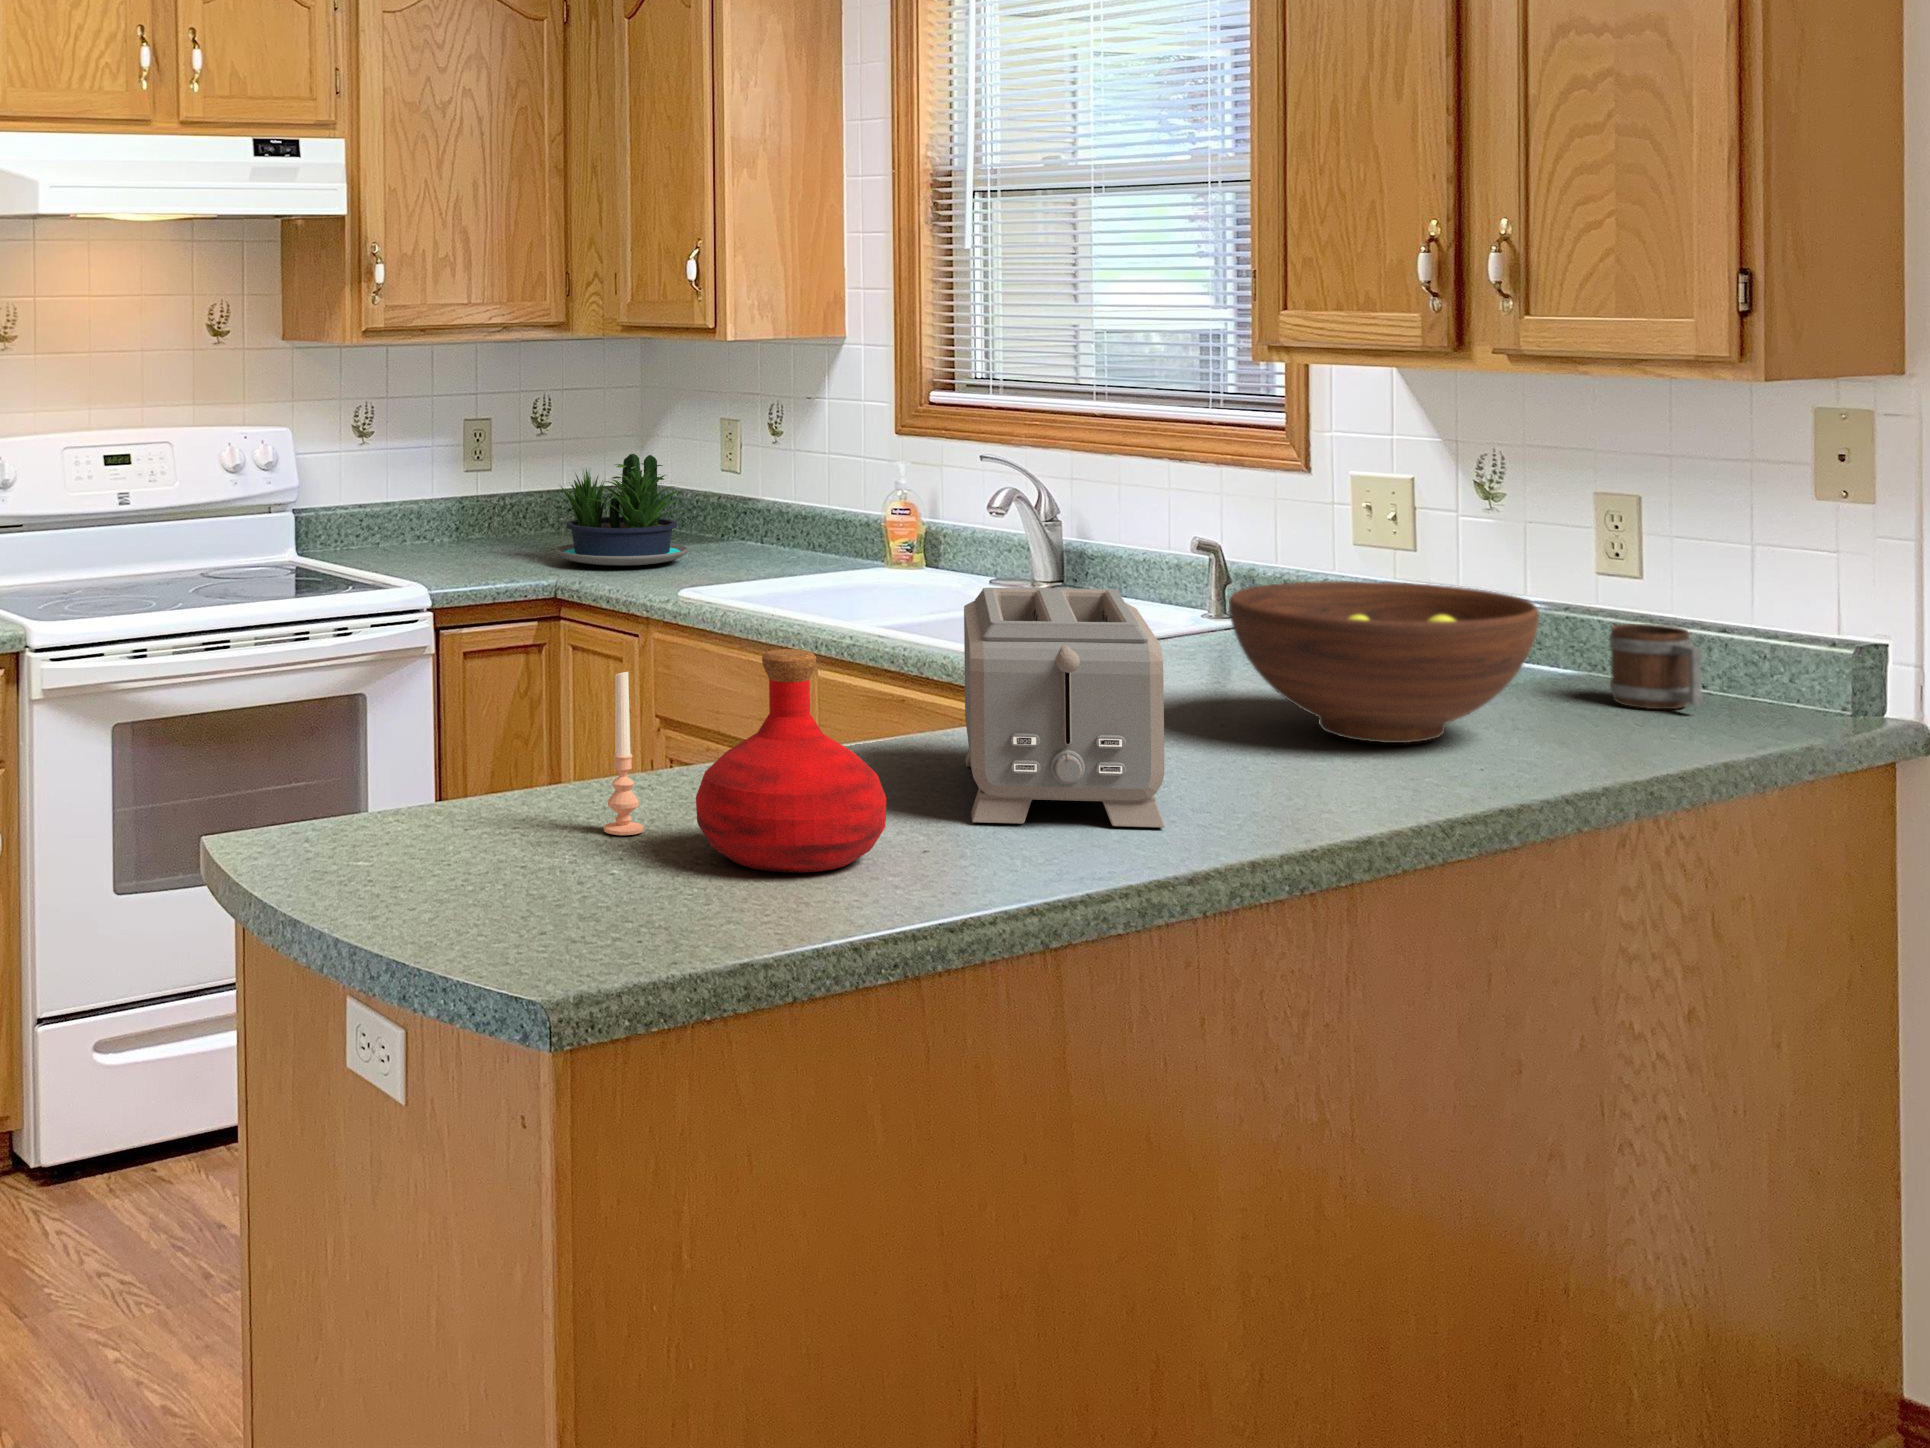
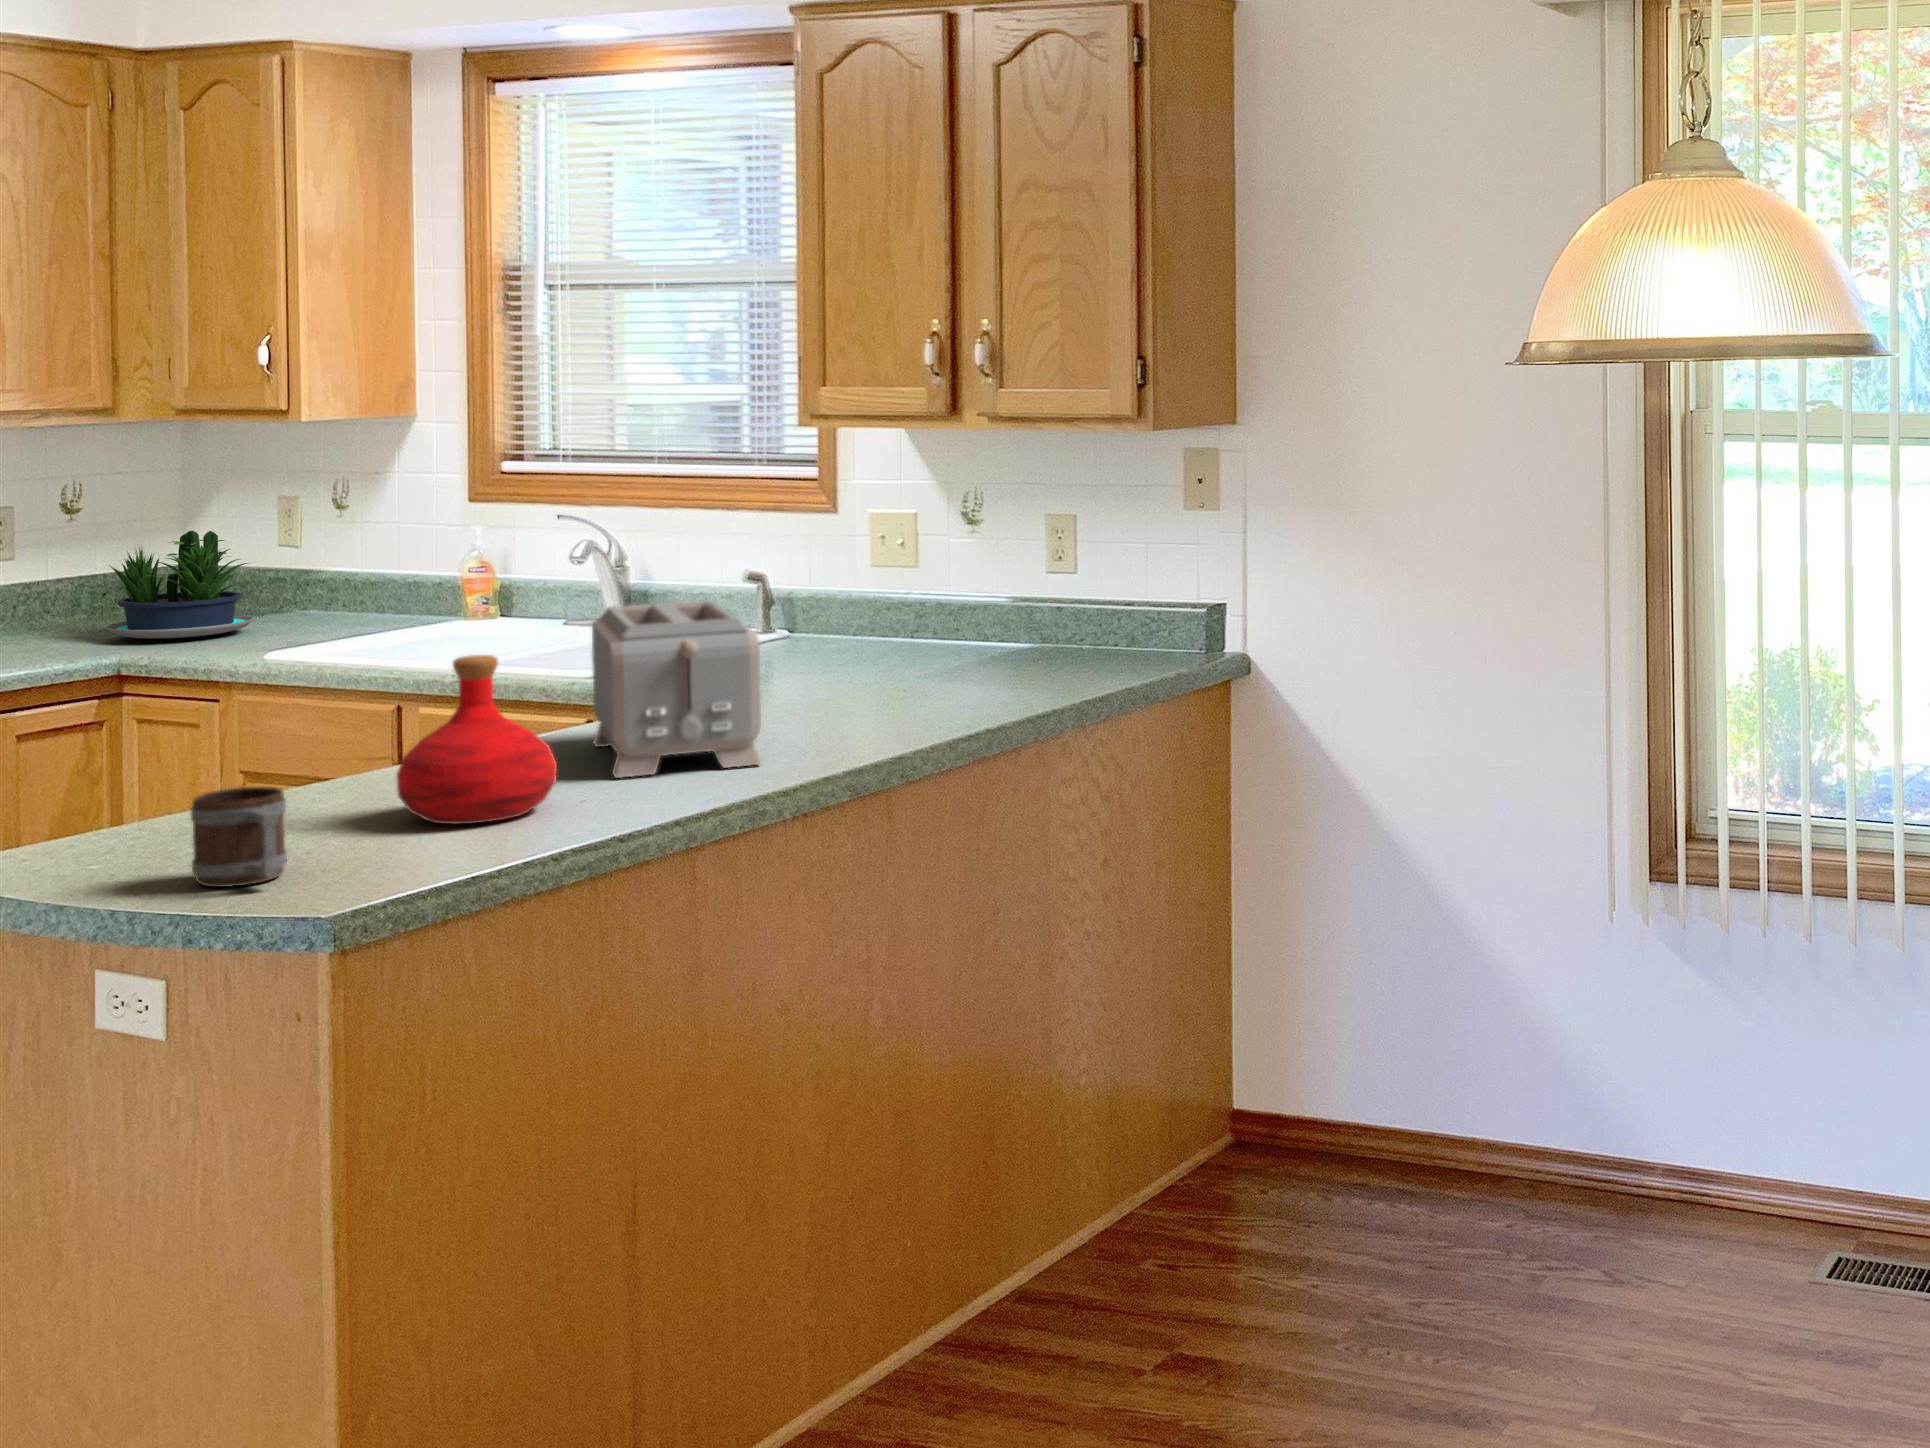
fruit bowl: present [1229,581,1539,743] -> none [792,587,1011,700]
mug: present [1610,624,1703,709] -> present [191,786,287,887]
candle: present [604,670,644,835] -> none [304,687,341,820]

